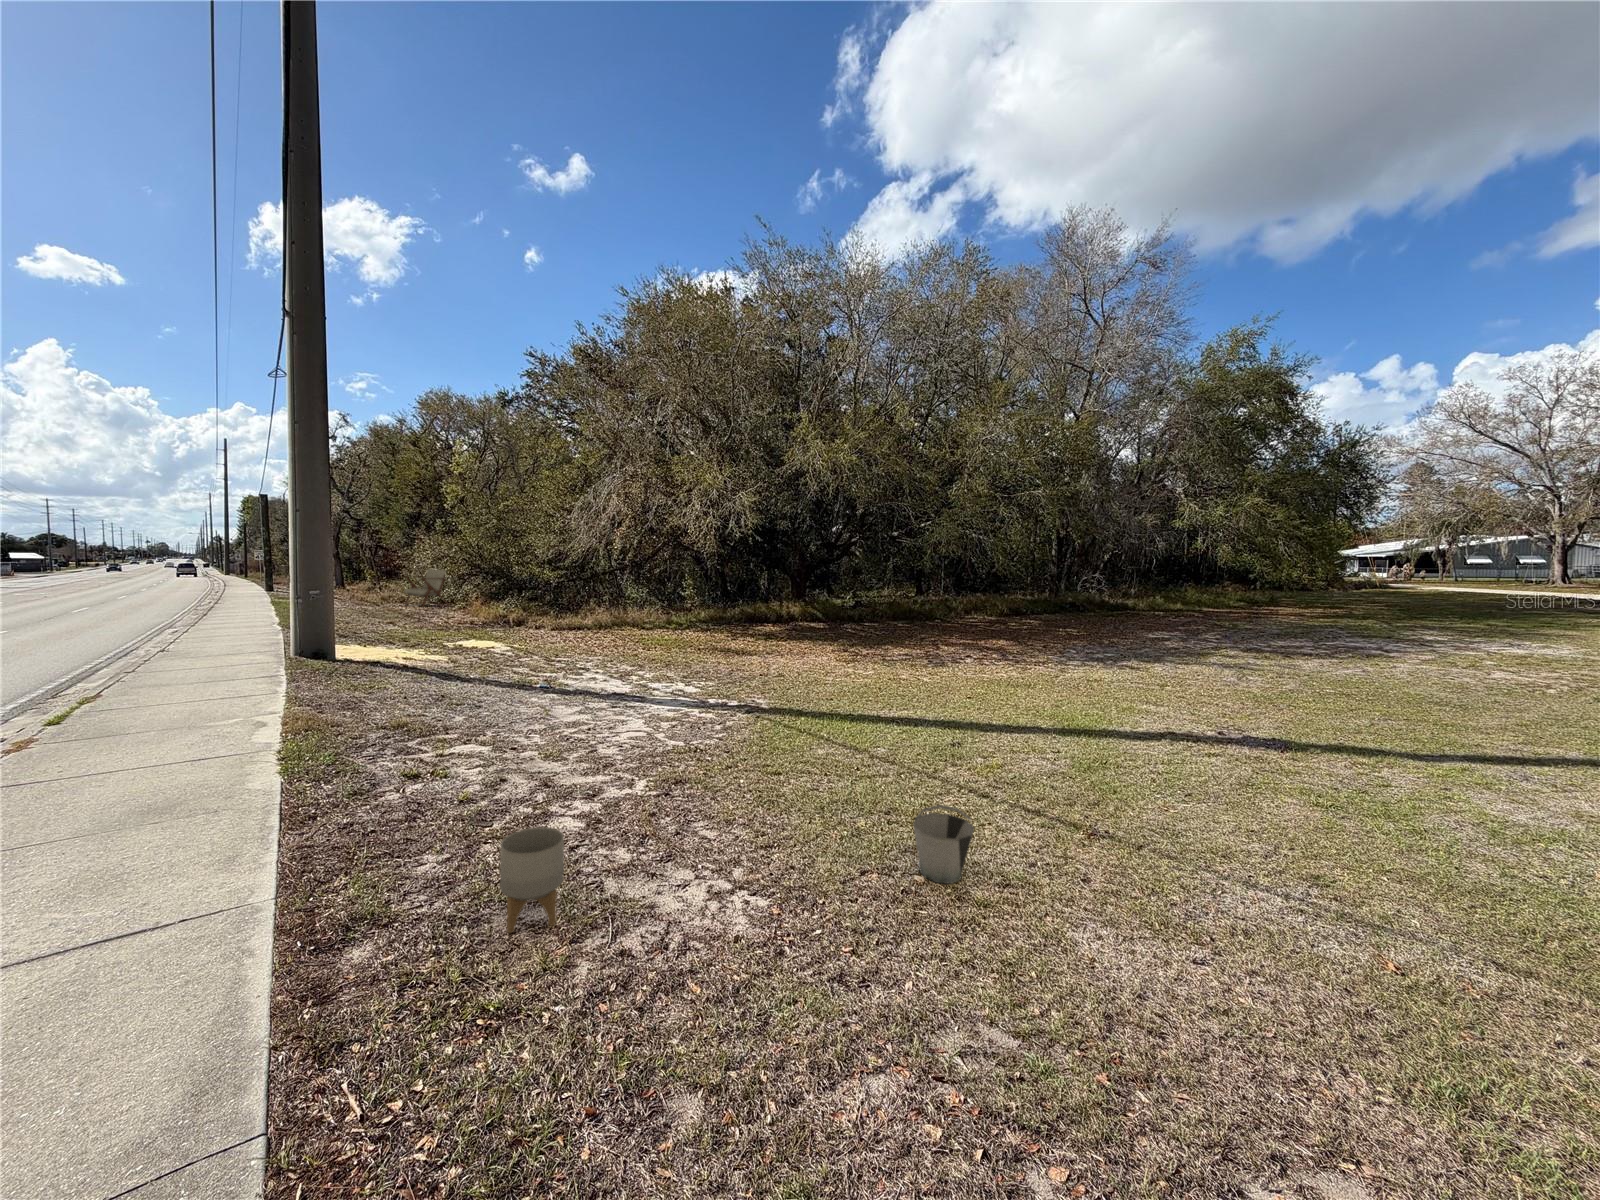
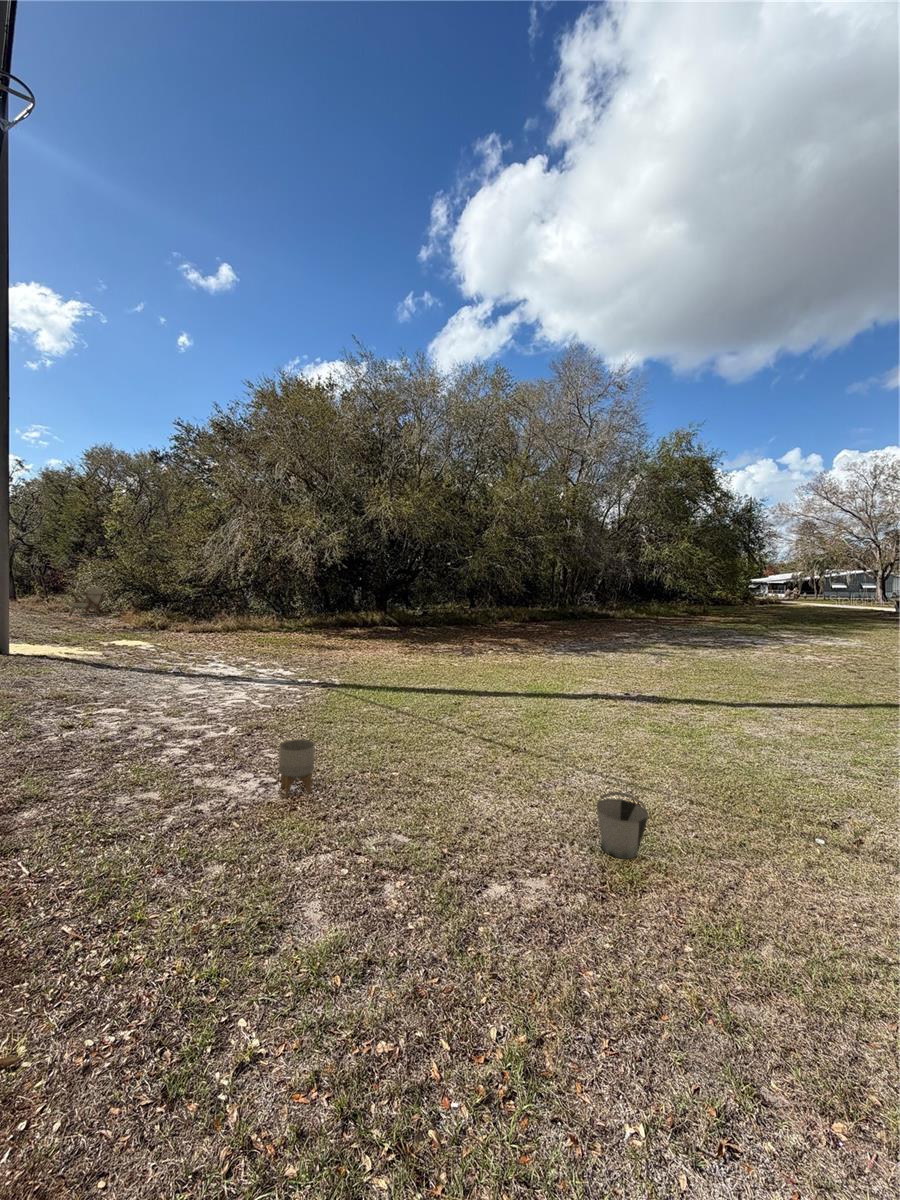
bucket: present [913,805,974,884] -> present [597,792,648,859]
planter: present [500,827,564,933] -> present [279,739,315,797]

